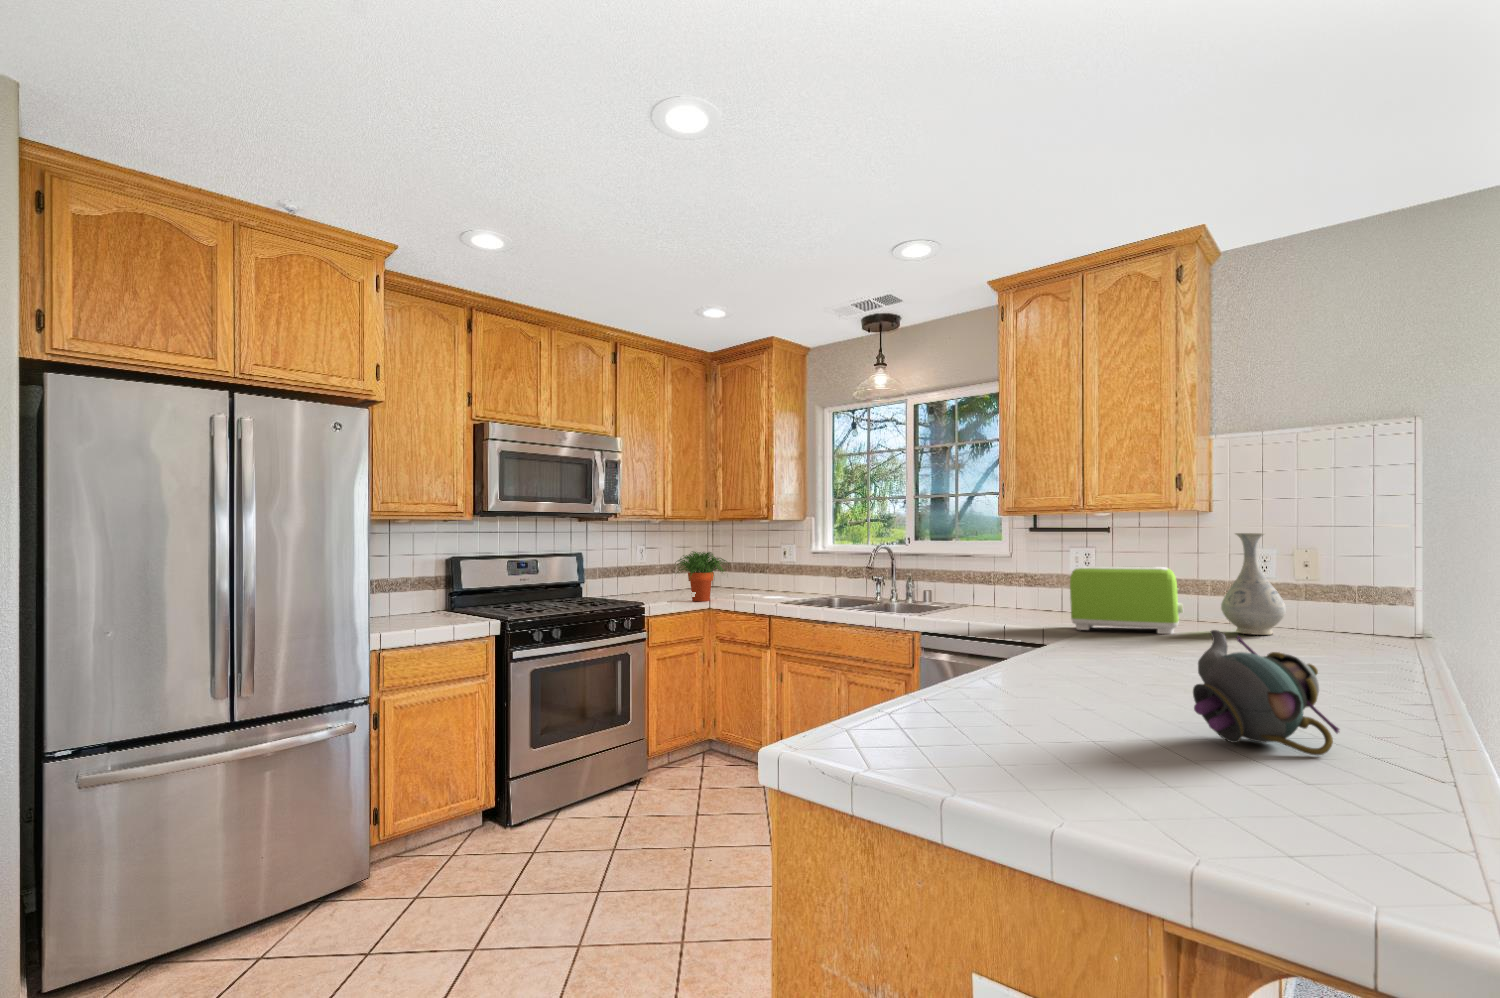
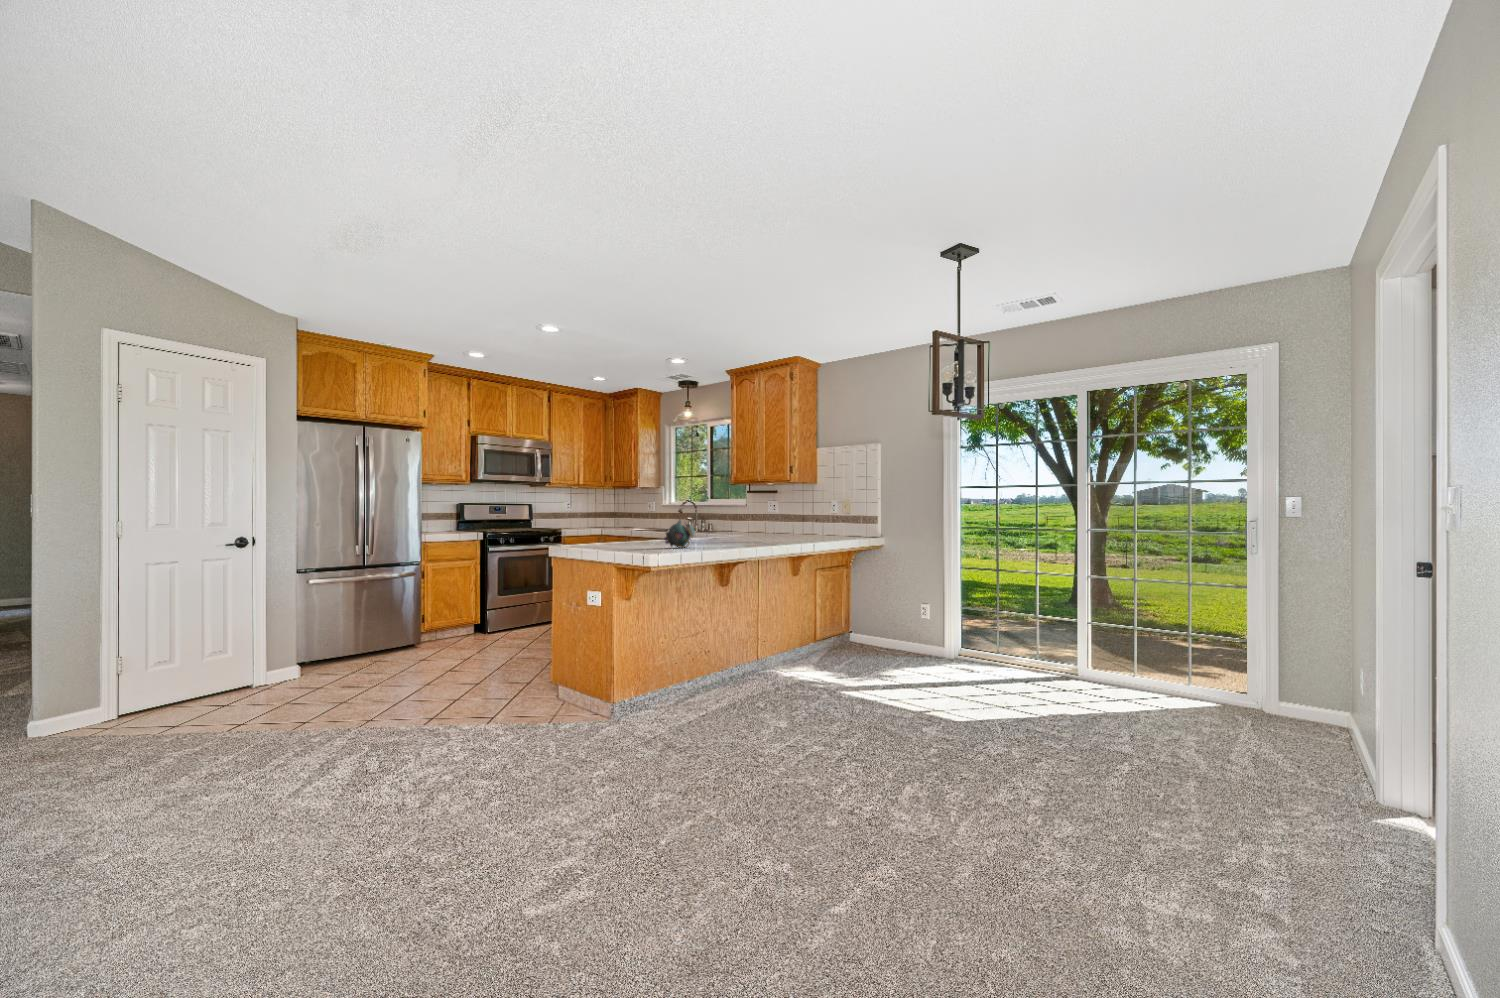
vase: present [1221,533,1286,635] -> none [777,496,798,537]
potted plant: present [675,551,726,601] -> none [585,504,619,533]
toaster: present [1070,566,1183,634] -> none [727,510,769,537]

